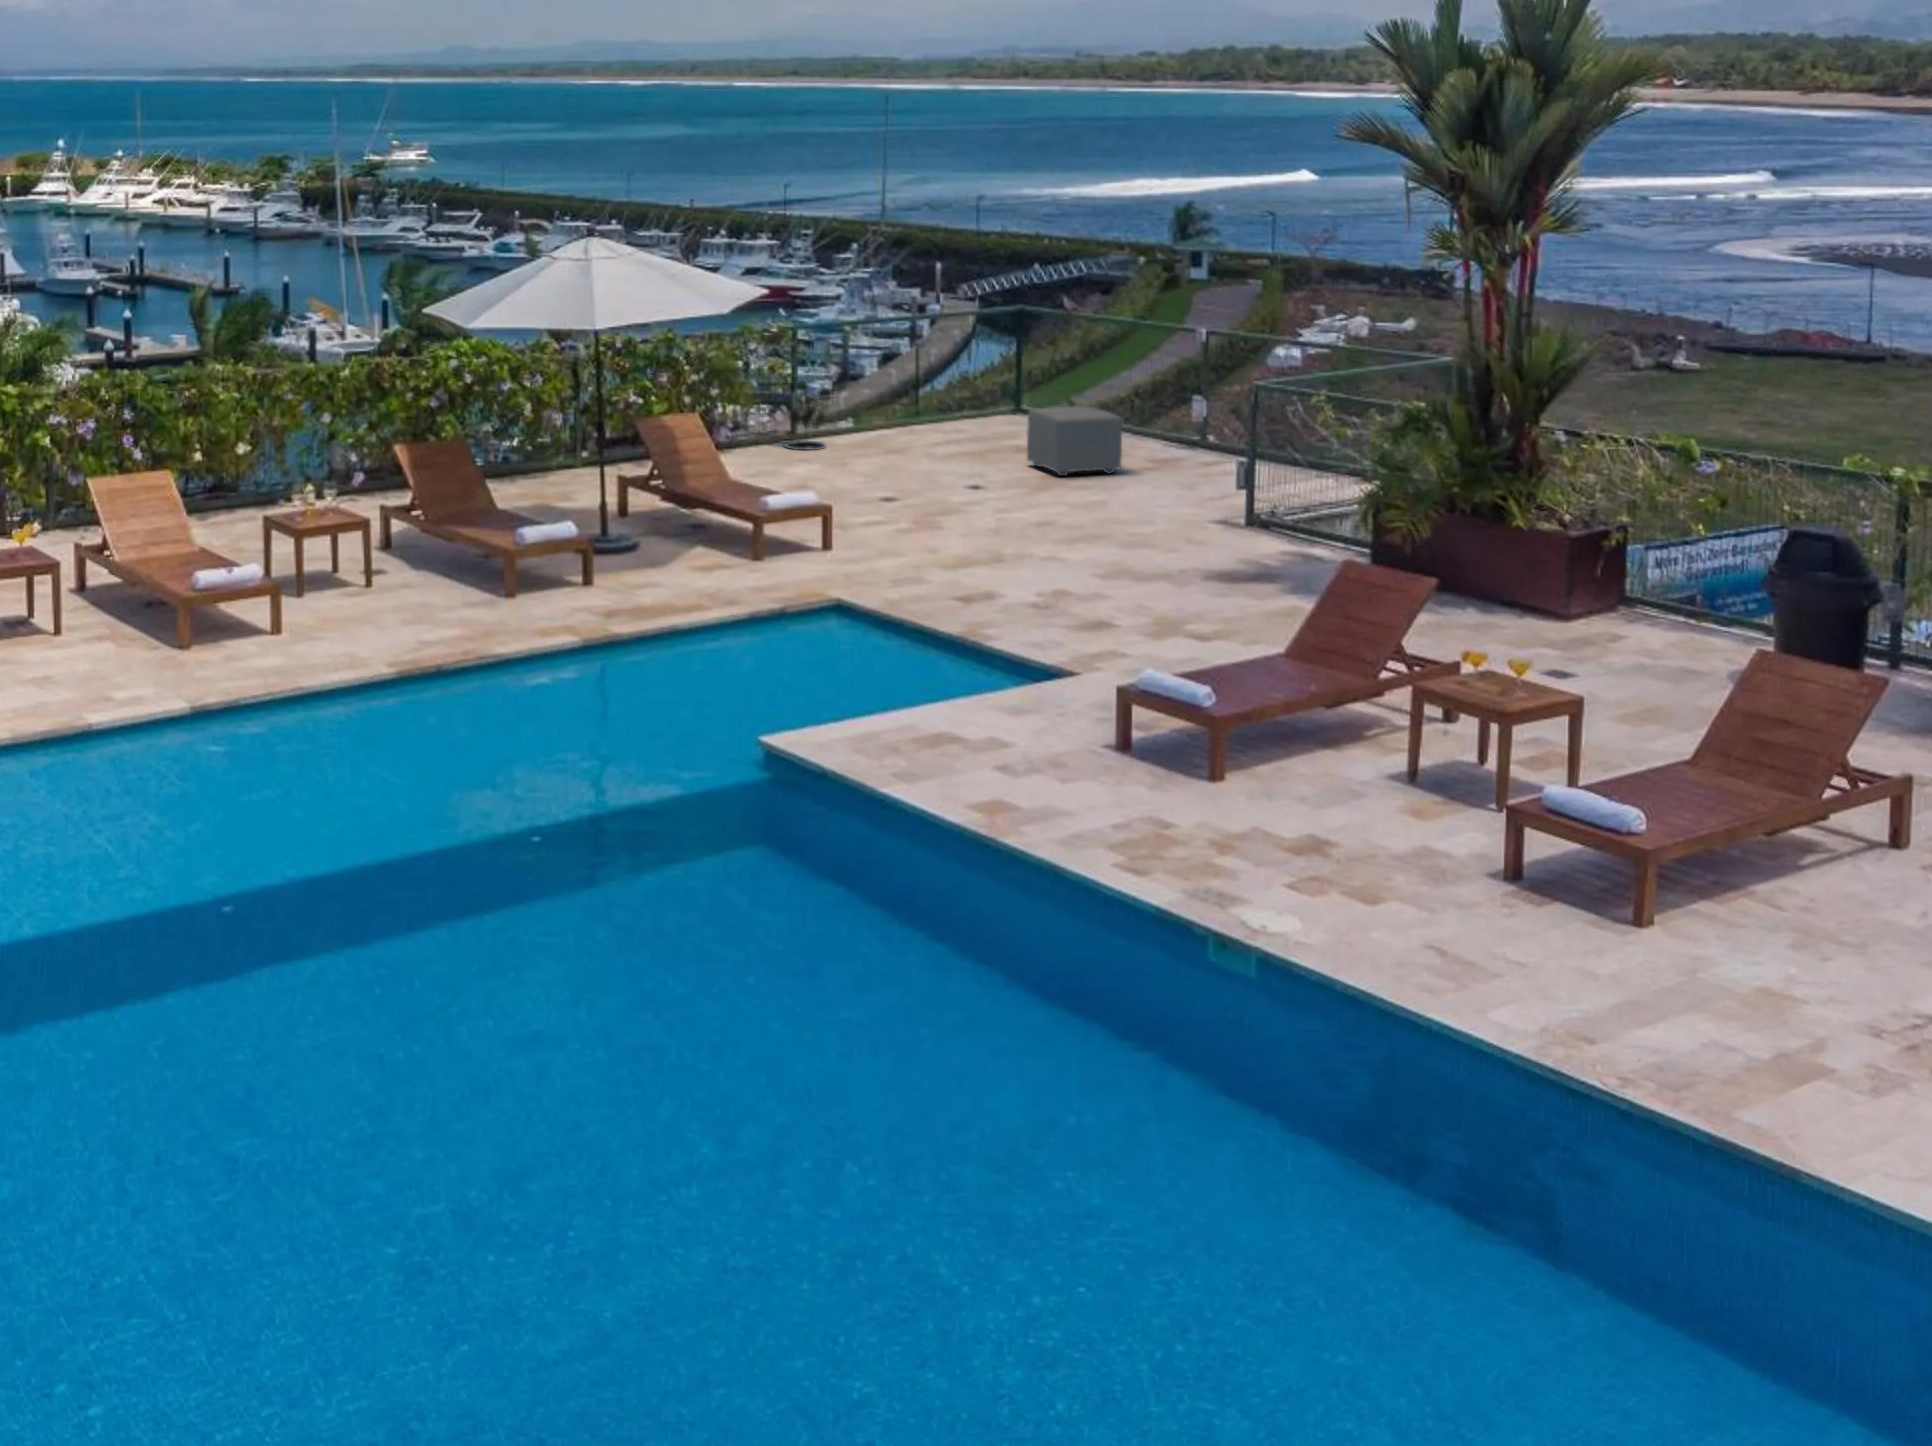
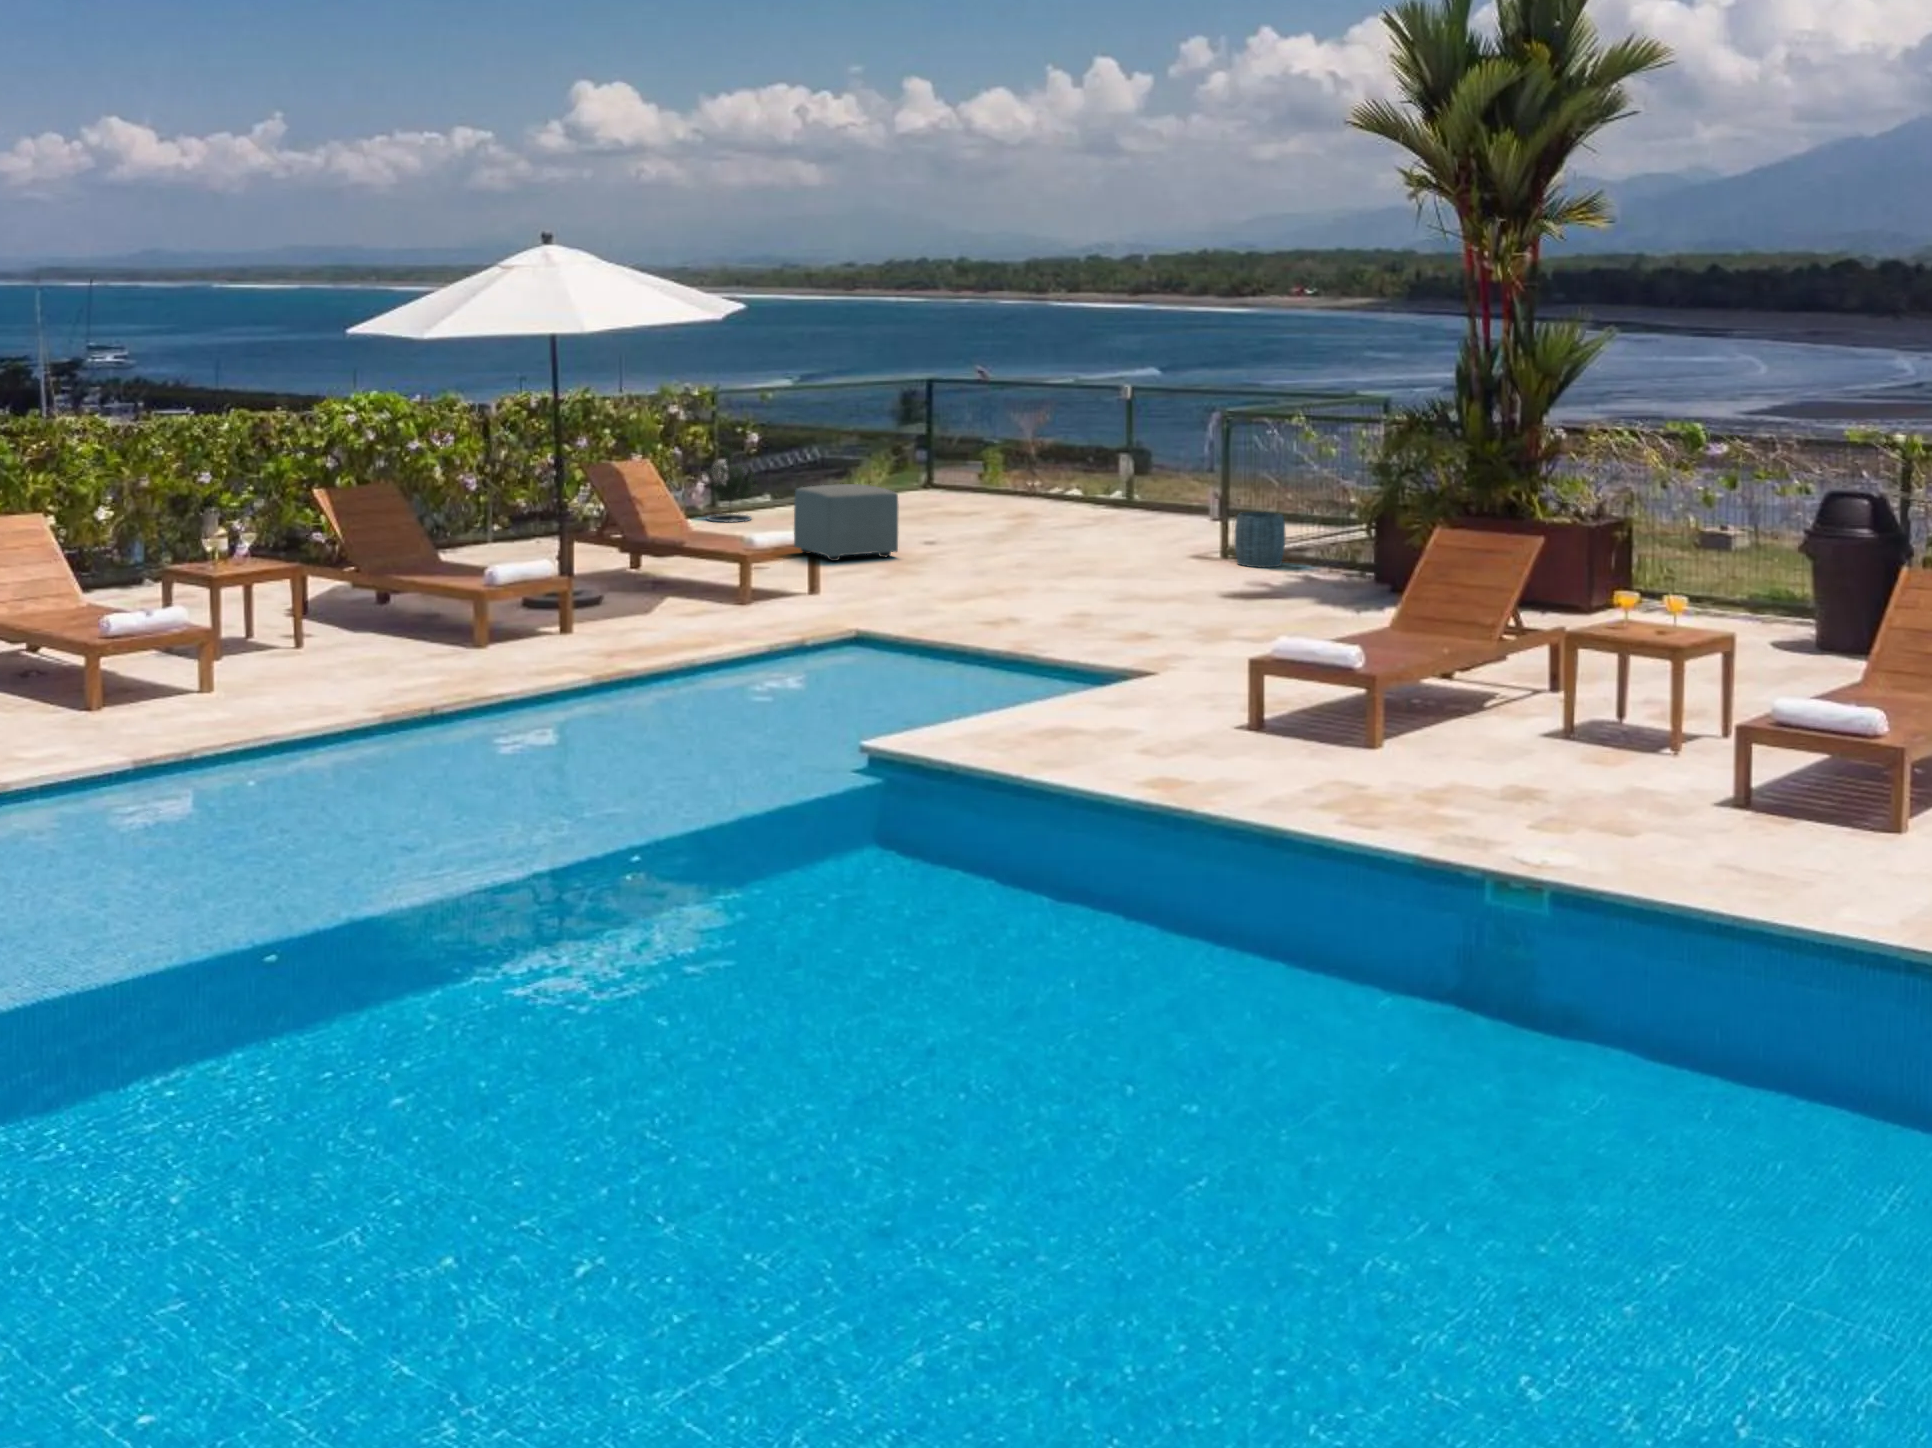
ottoman: present [1027,406,1122,476] -> present [794,484,898,561]
woven basket: none [1276,473,1329,531] -> present [1234,512,1285,567]

